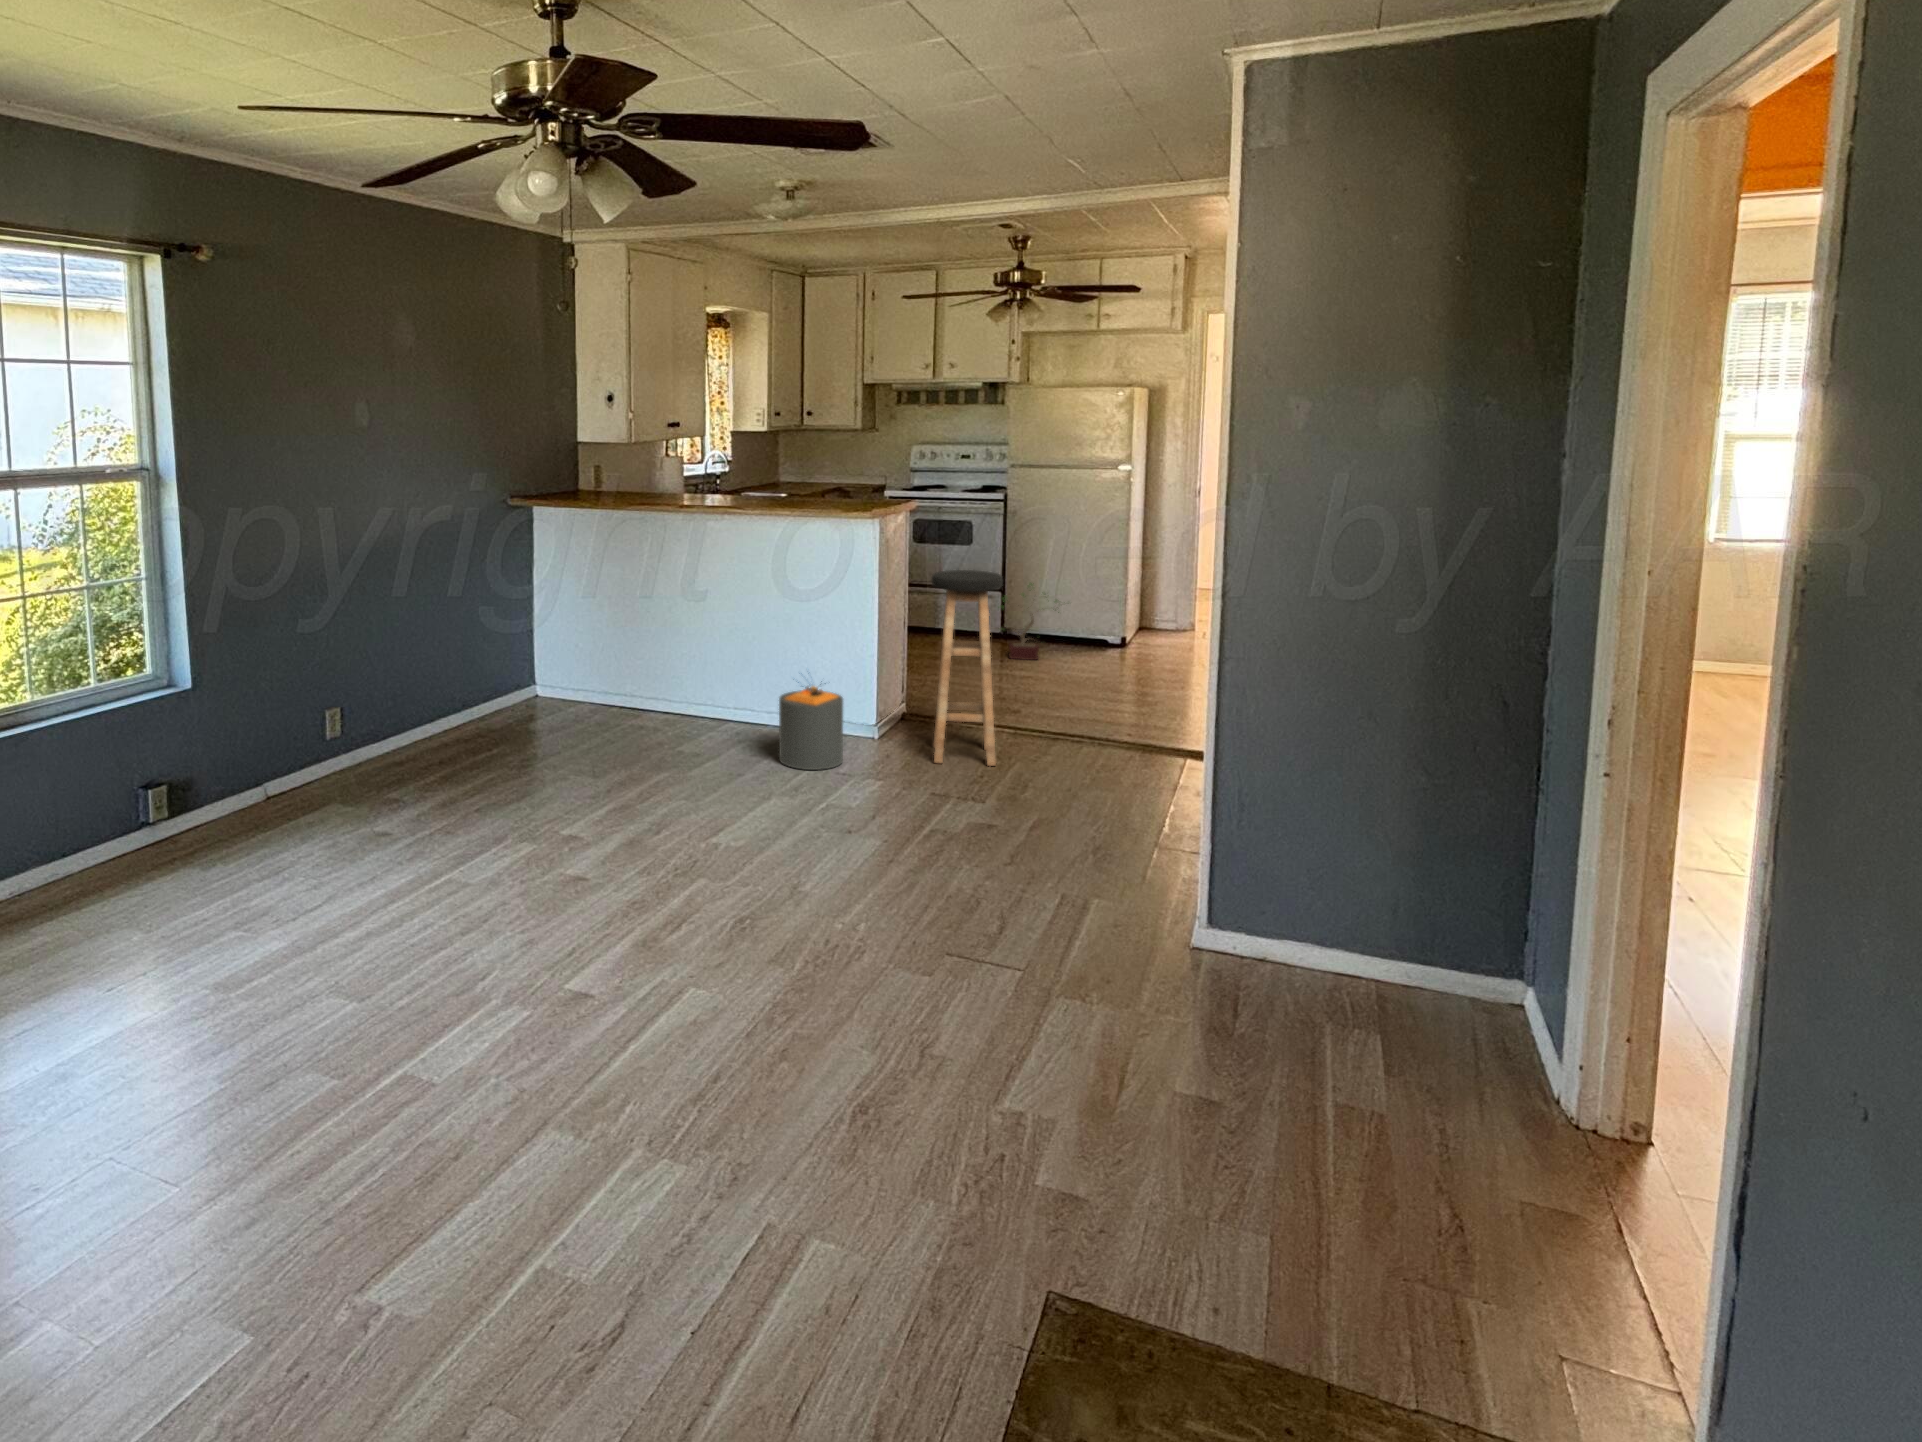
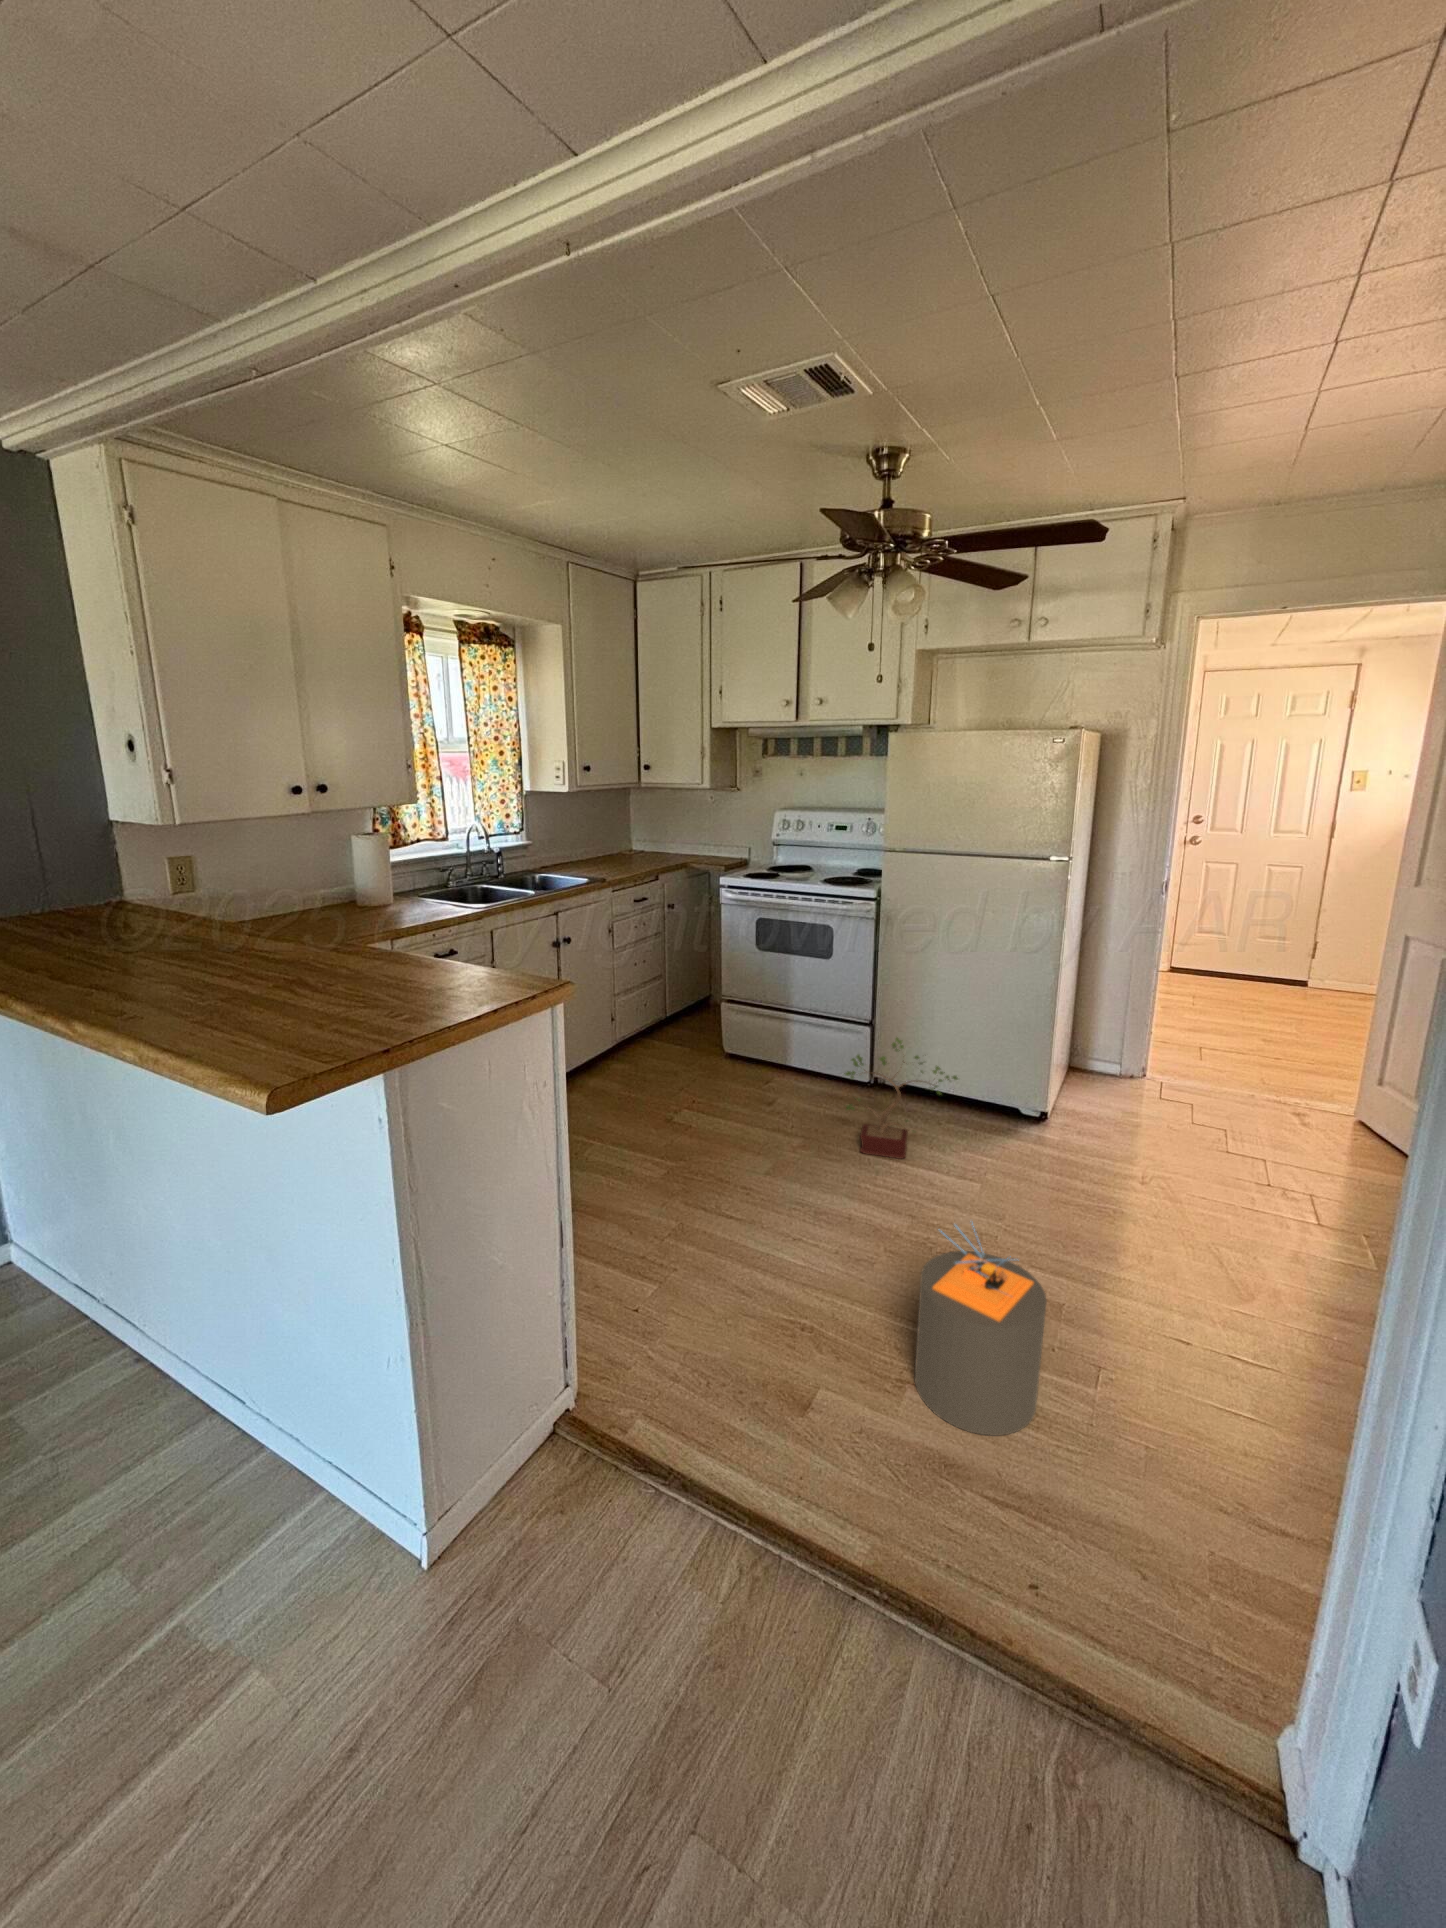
bar stool: present [932,570,1003,766] -> none [490,1179,696,1756]
trash can: present [779,673,843,770] -> present [915,1222,1047,1436]

